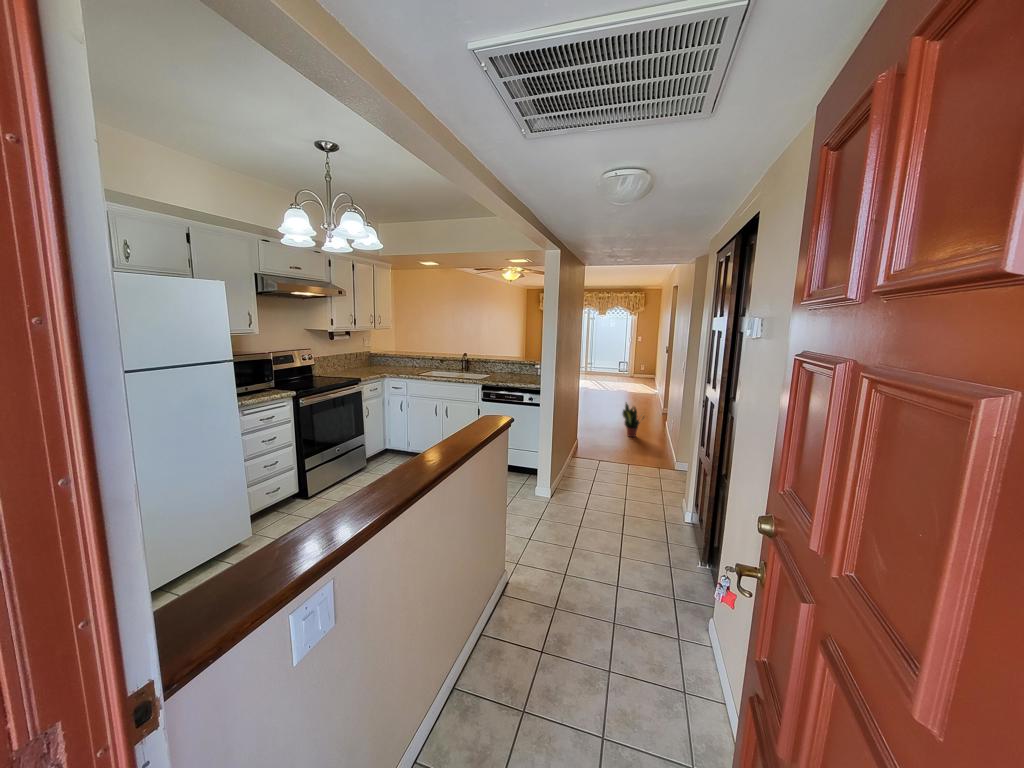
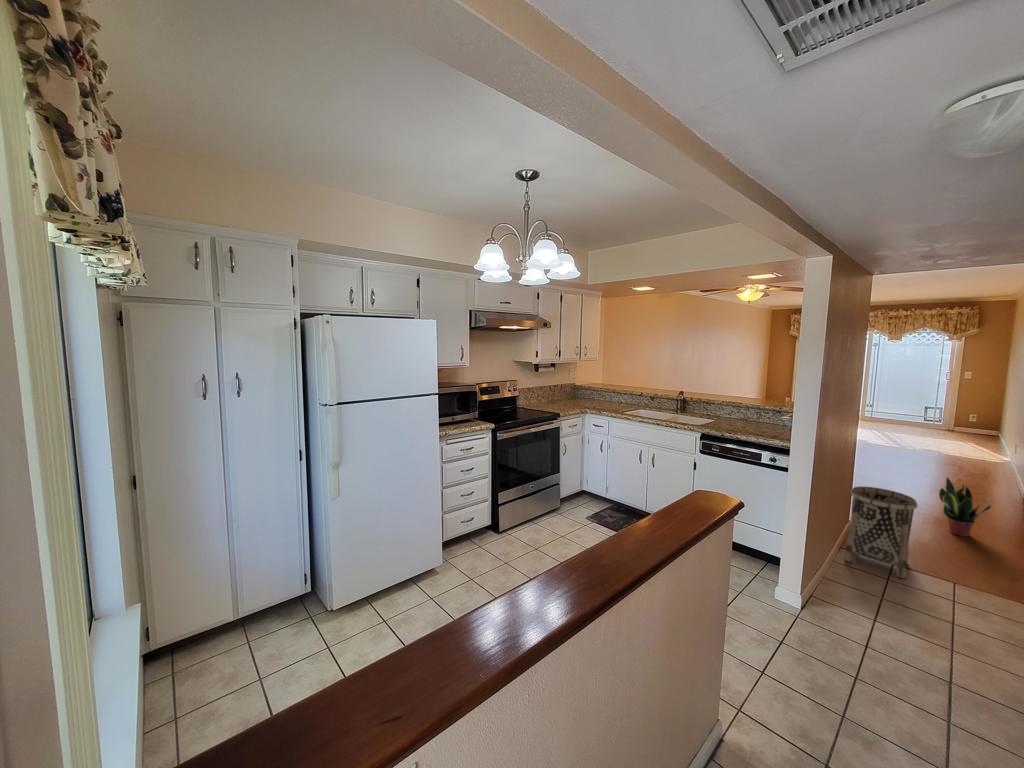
basket: none [575,412,610,466] -> present [844,486,917,578]

